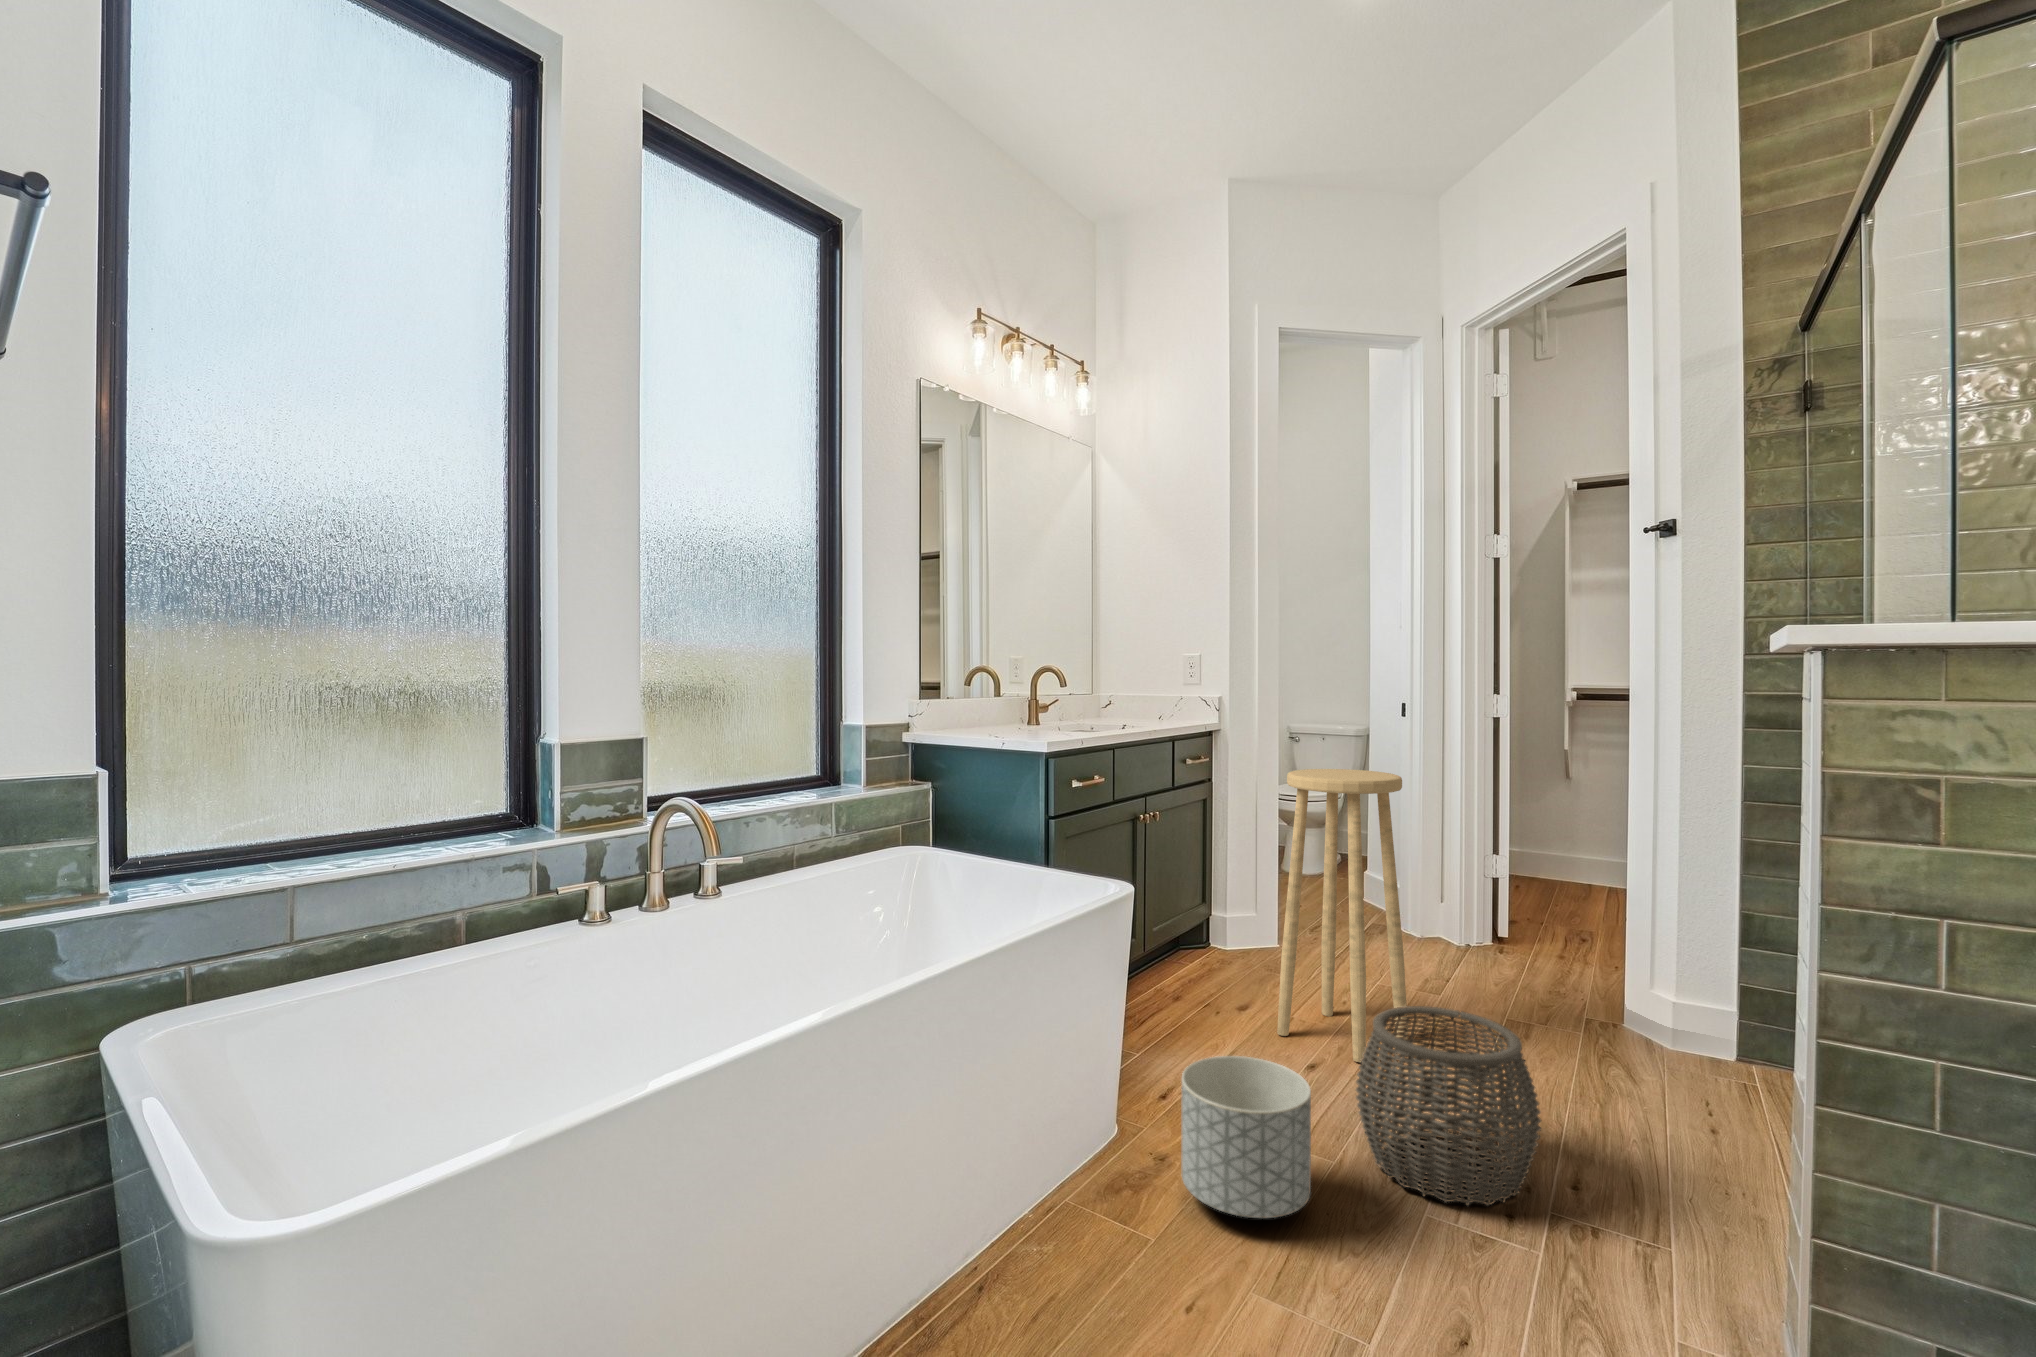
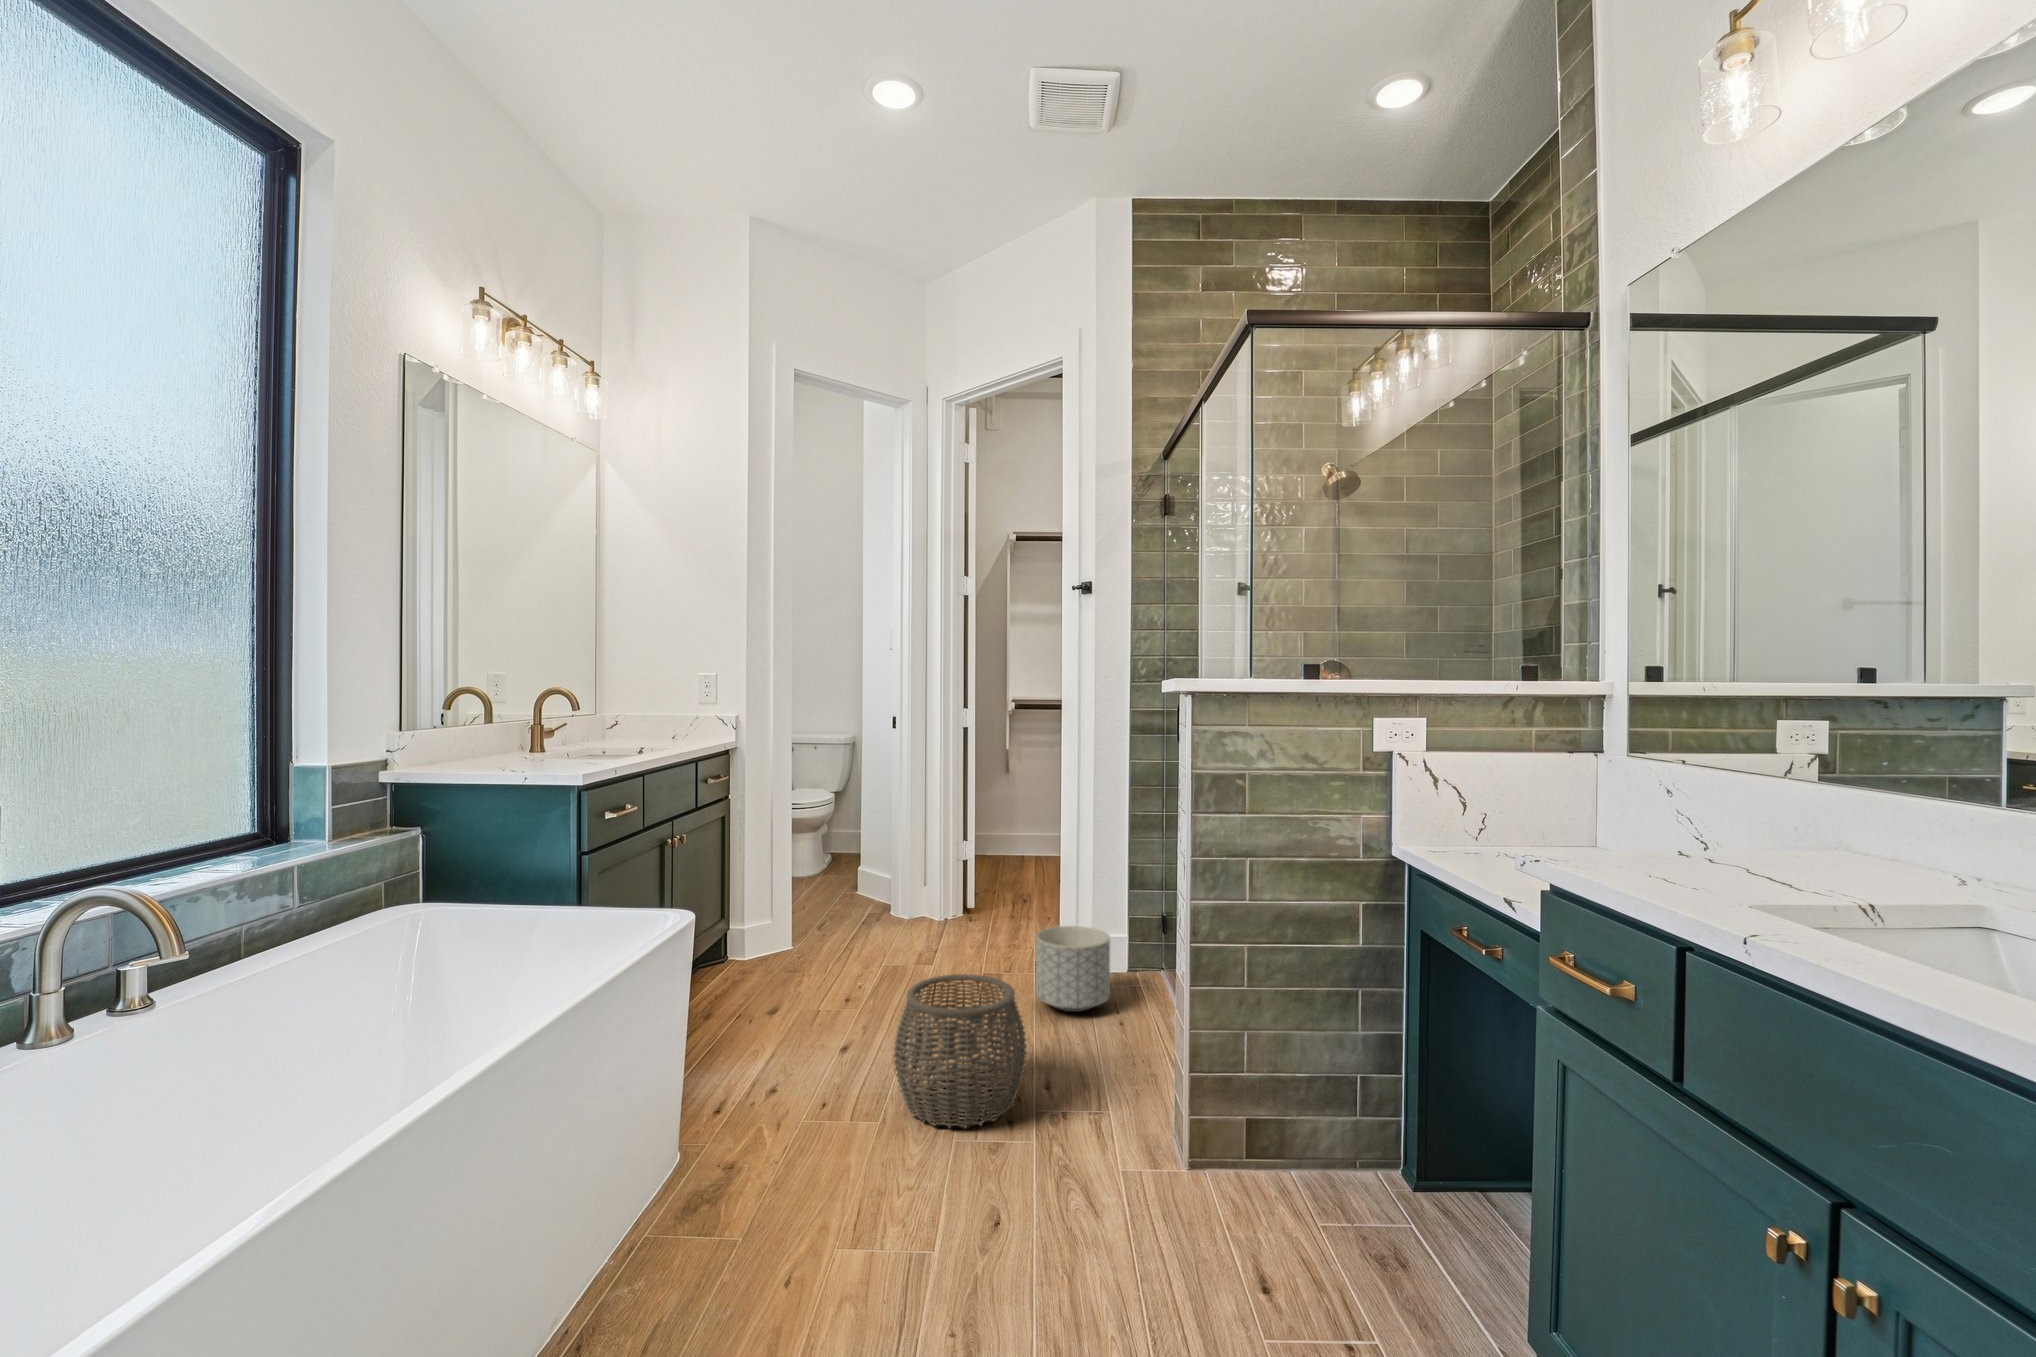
stool: present [1277,769,1408,1062] -> none [808,782,915,1035]
planter: present [1182,1056,1311,1218] -> present [1036,926,1110,1012]

